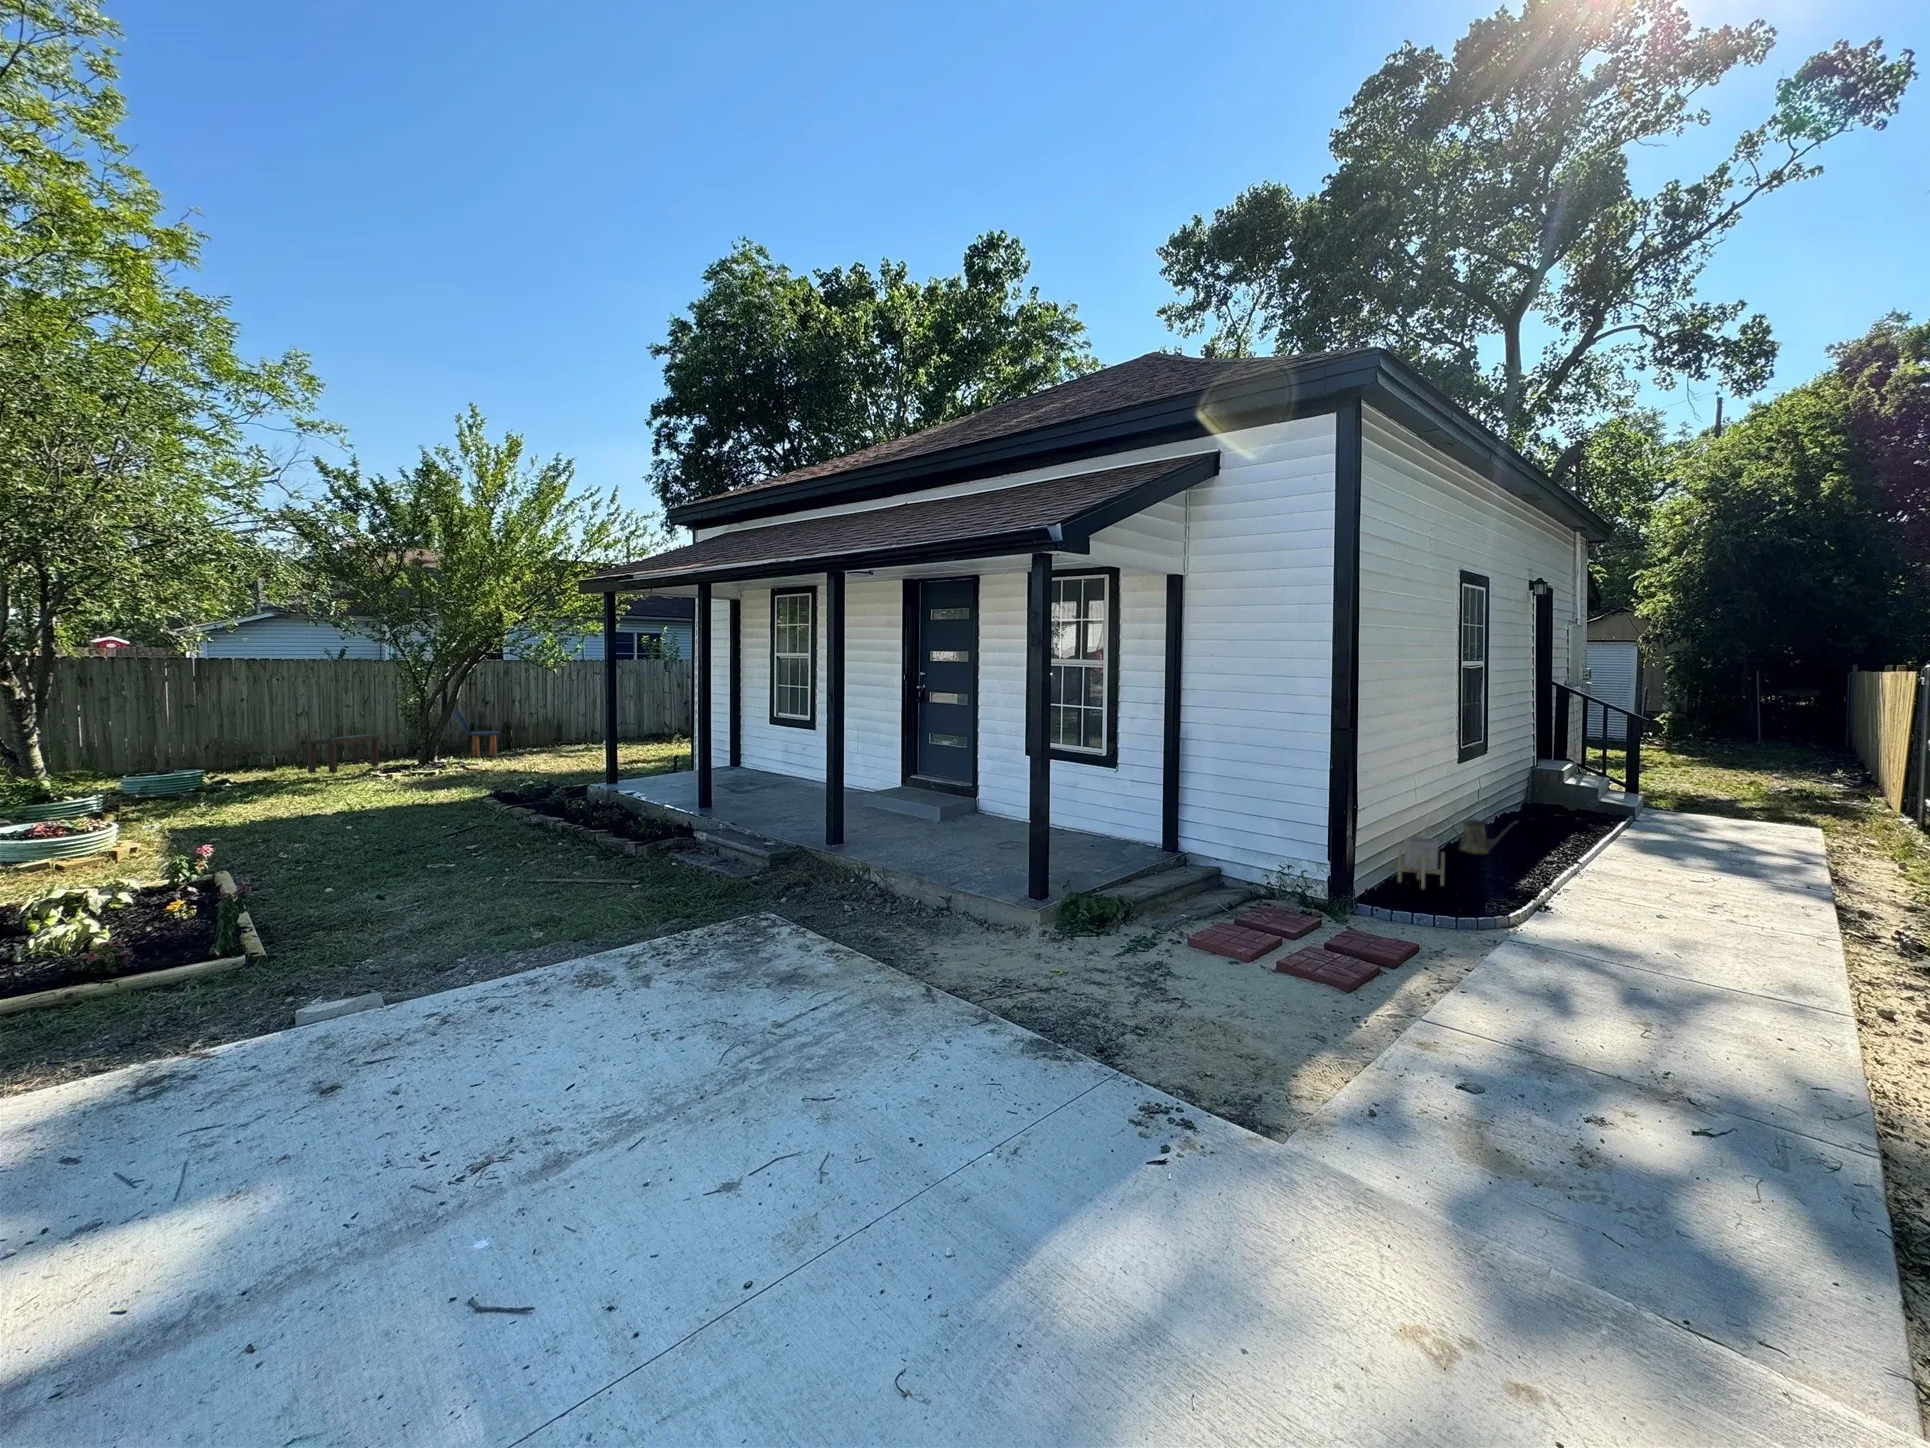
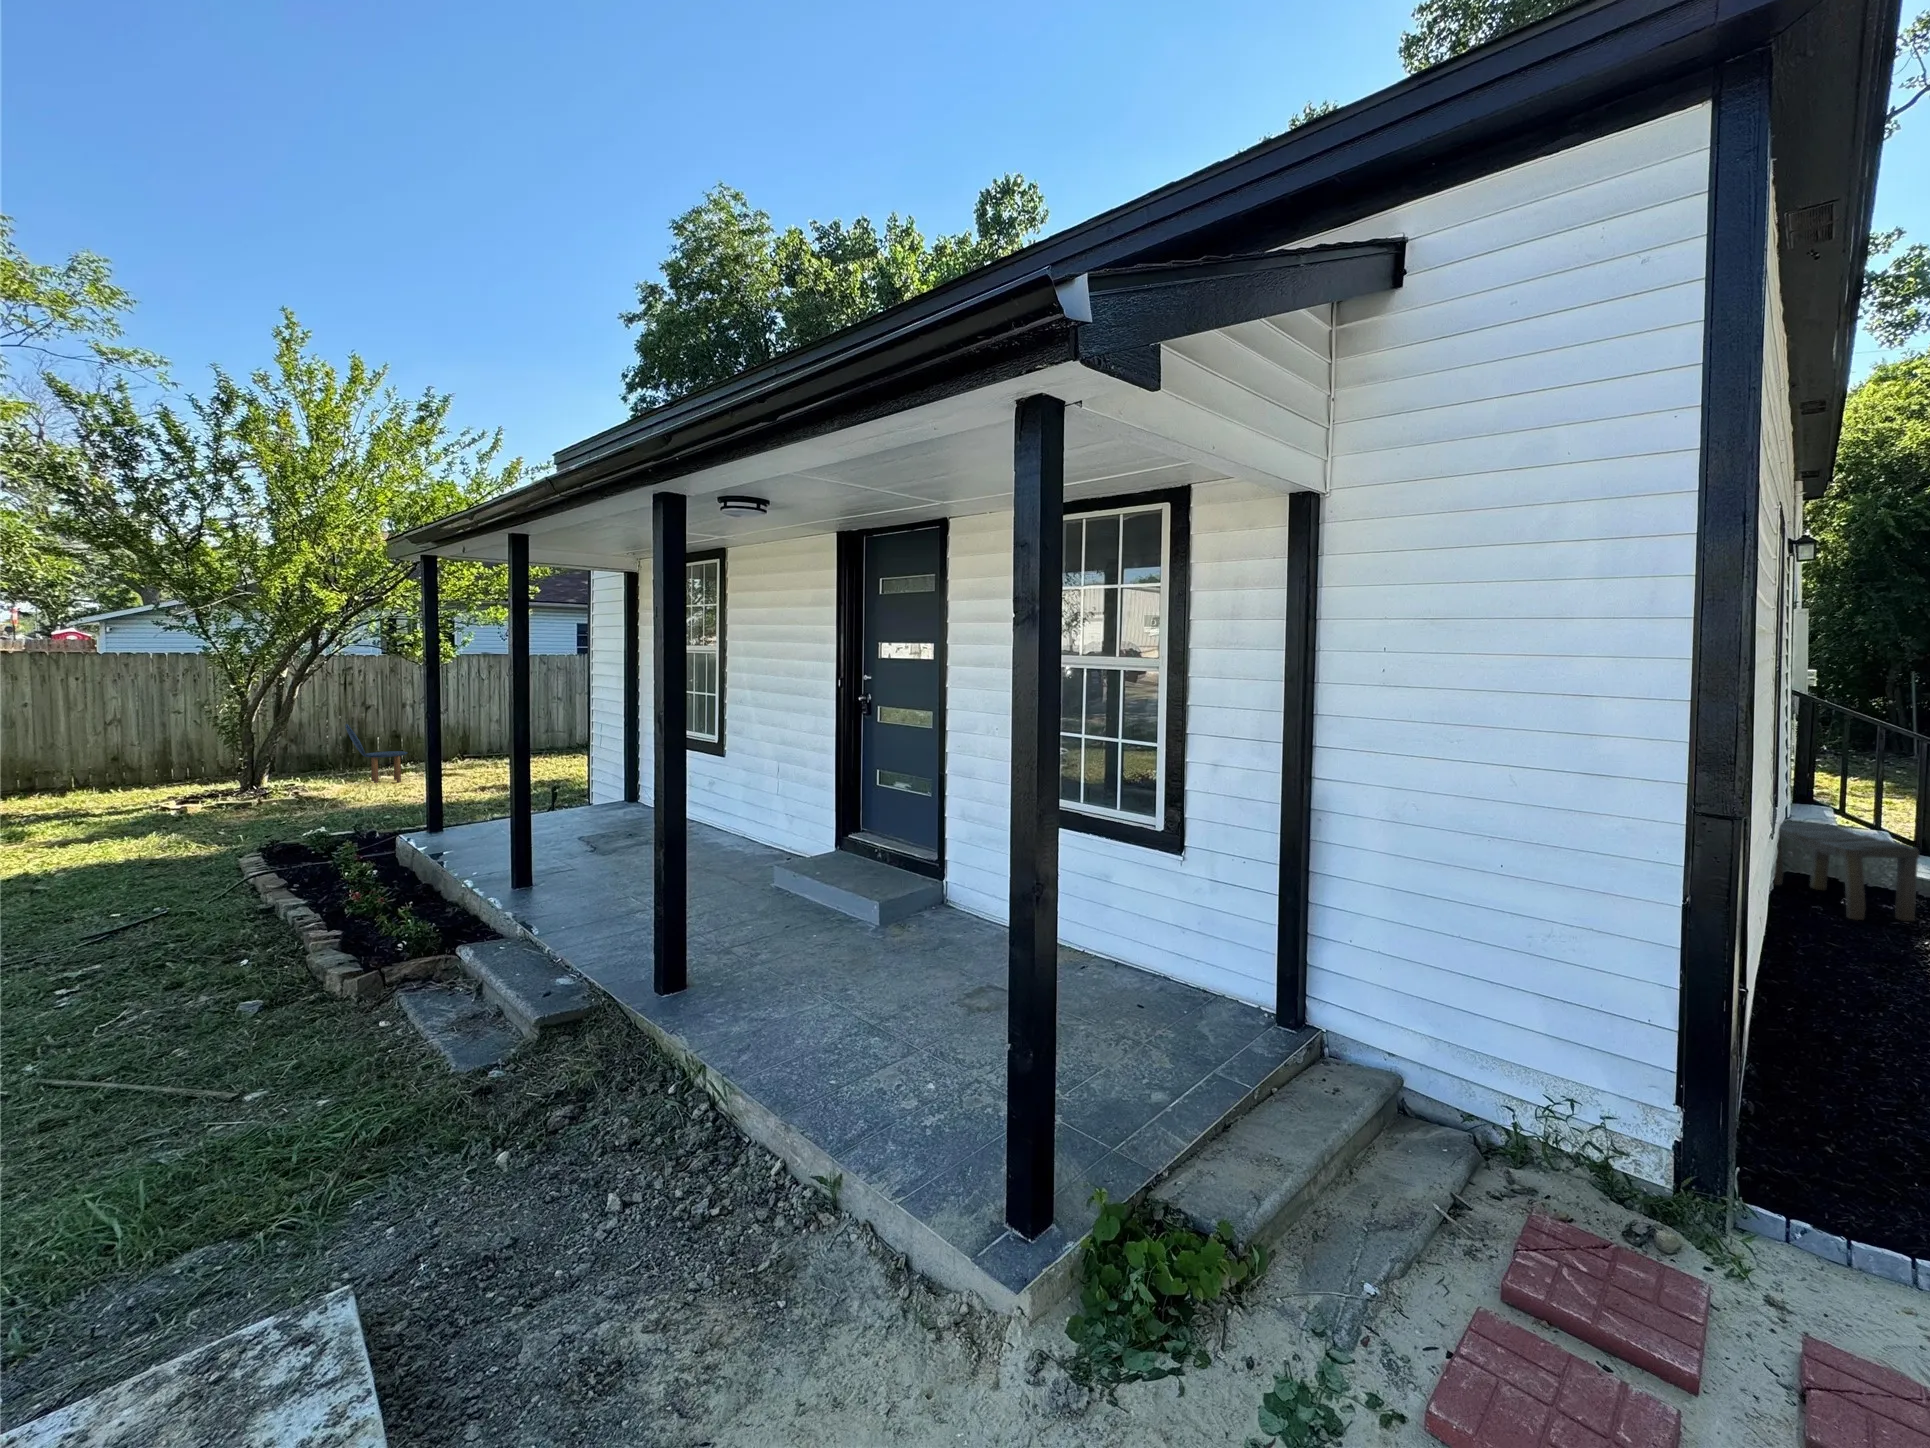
bench: present [307,735,380,772] -> present [1774,823,1919,921]
watering can: present [1452,820,1517,854] -> none [1754,931,1901,997]
planter: present [1398,837,1445,889] -> none [1747,1001,1856,1123]

